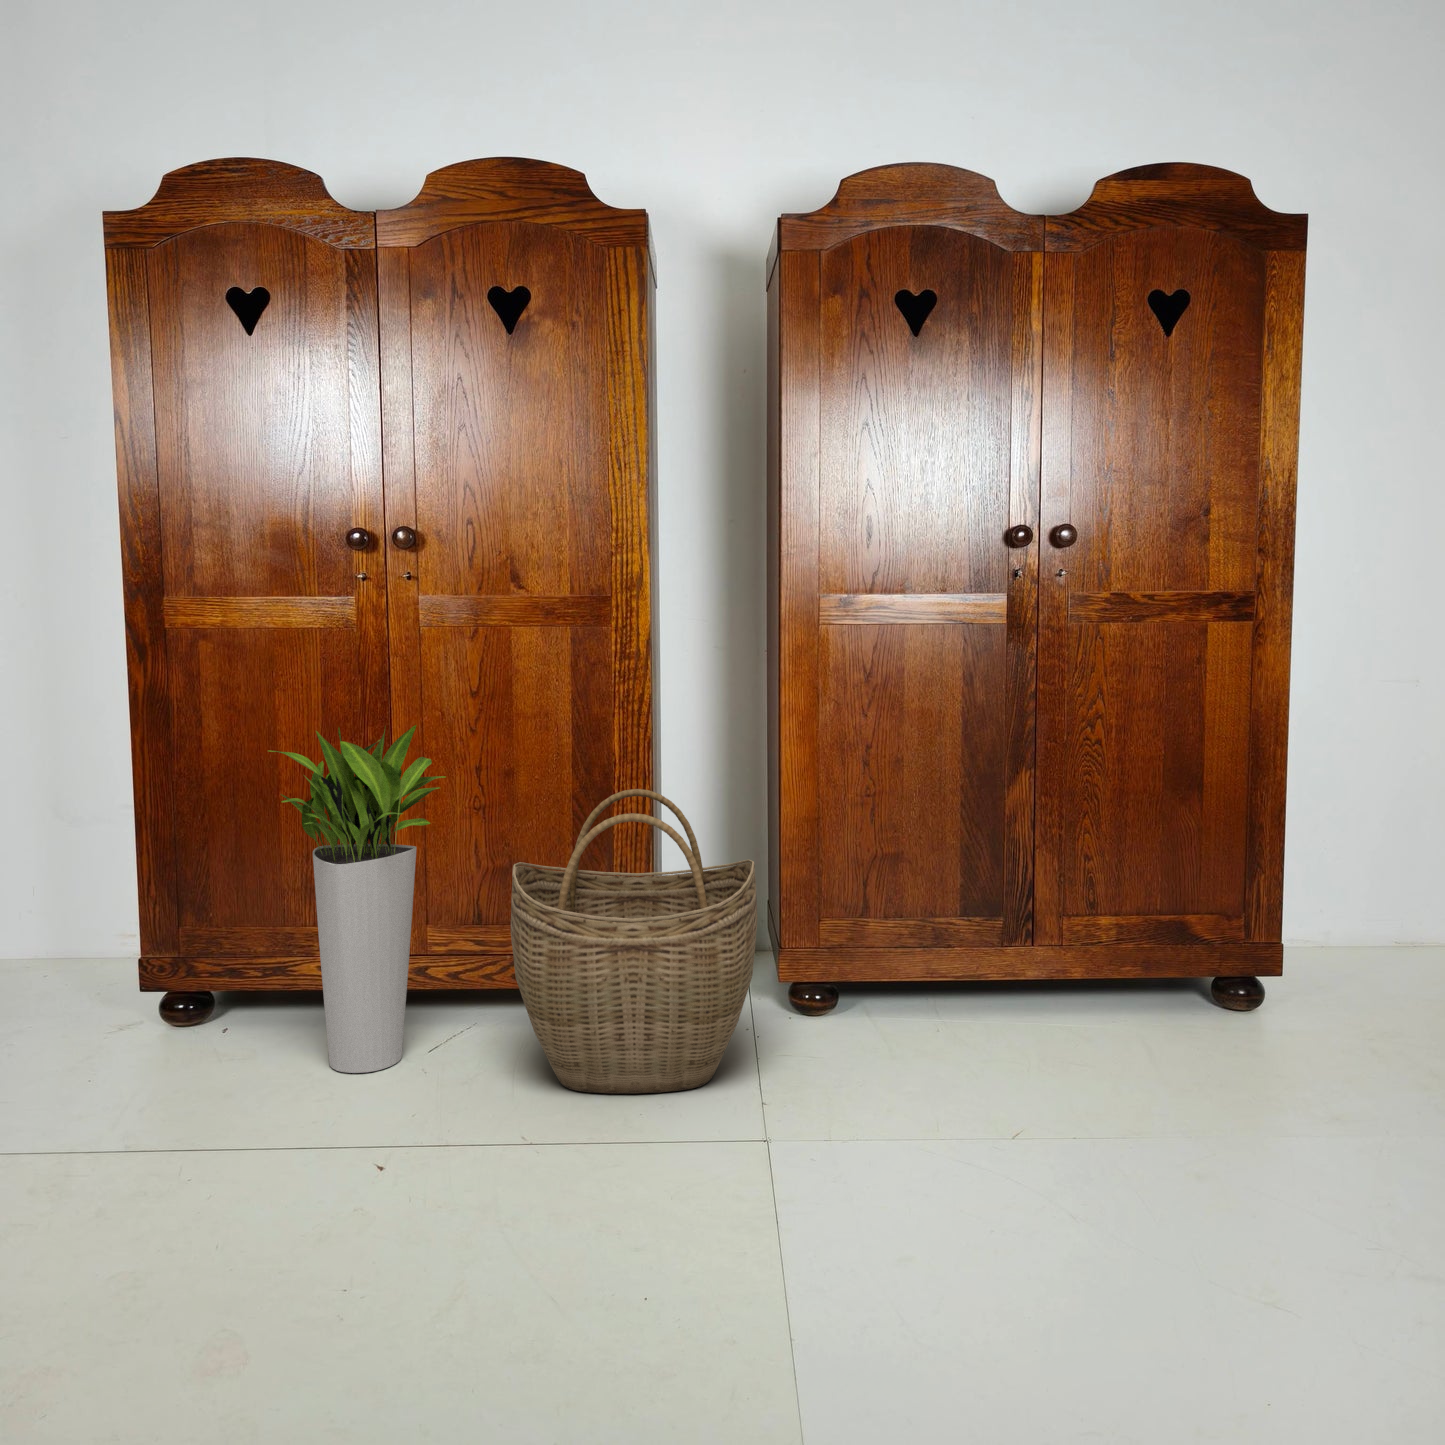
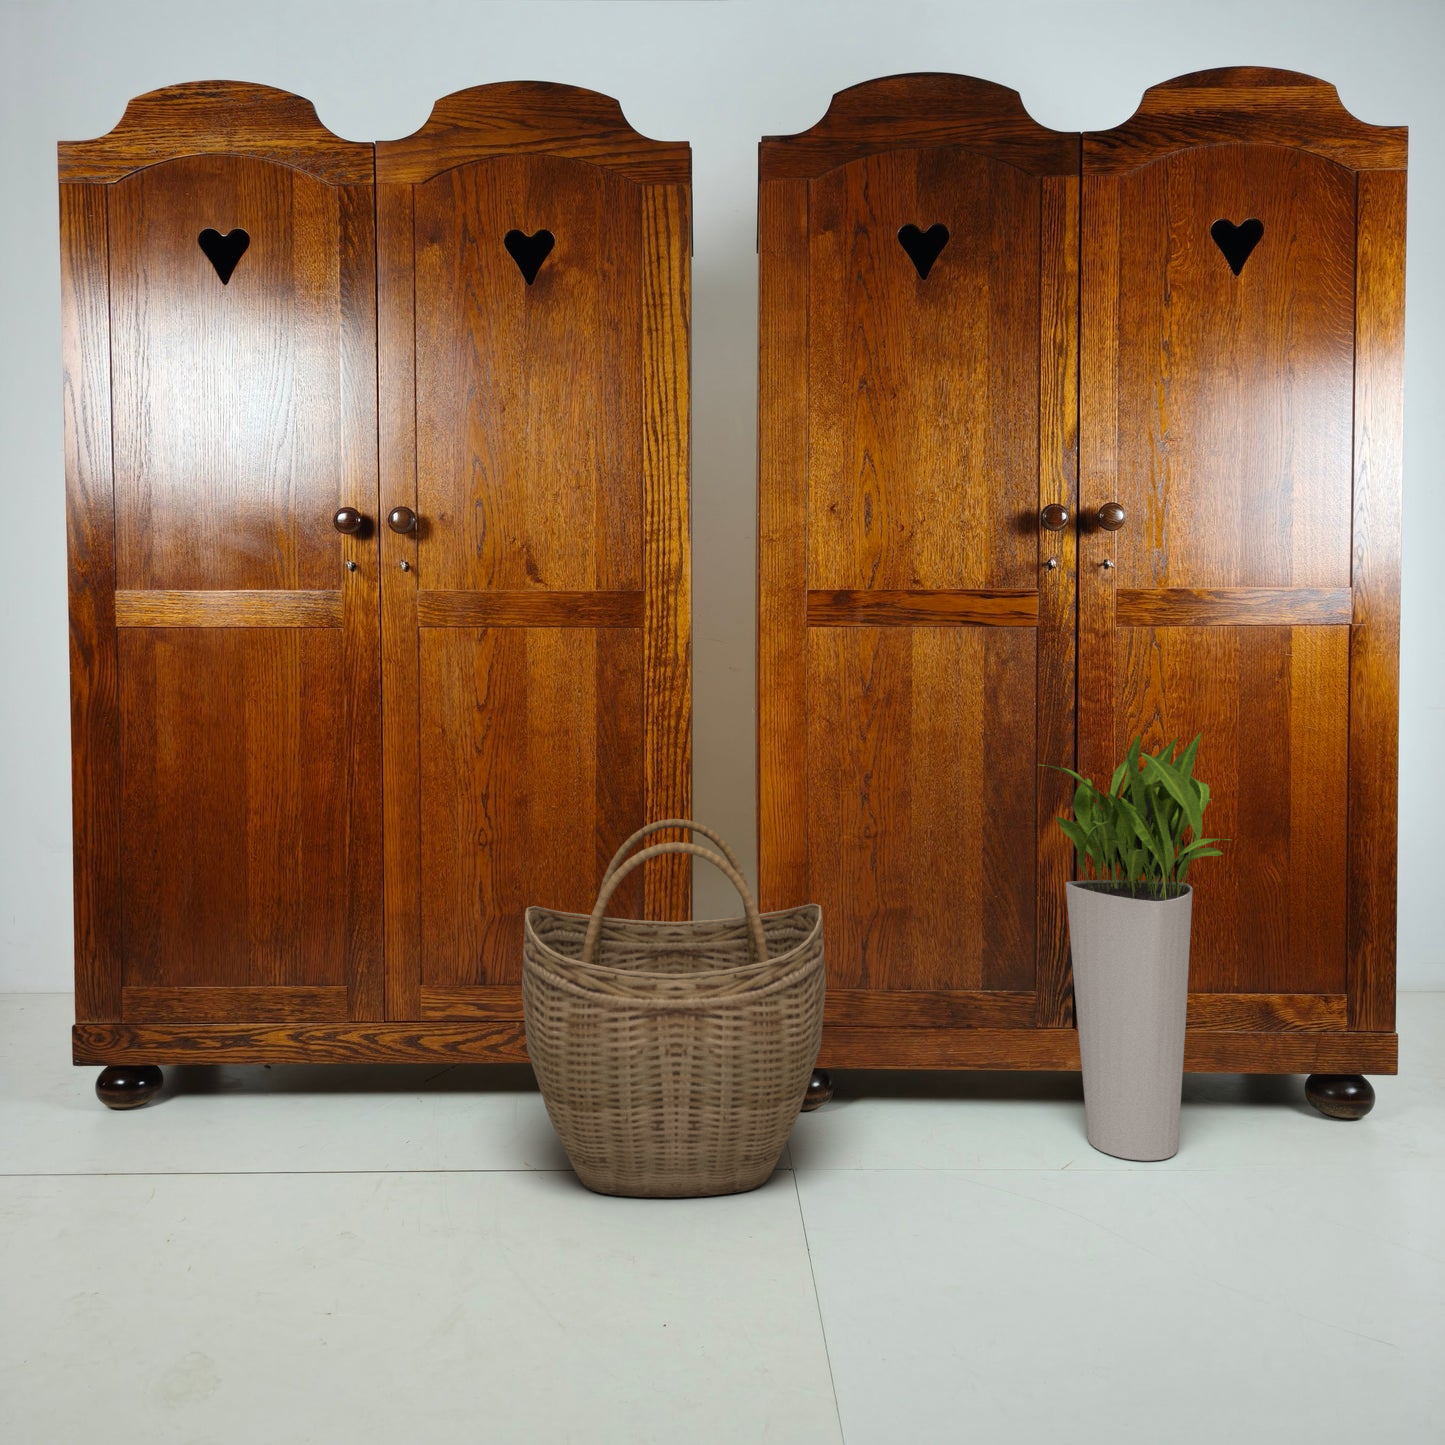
planter: present [269,725,445,1073] -> present [1041,733,1230,1161]

